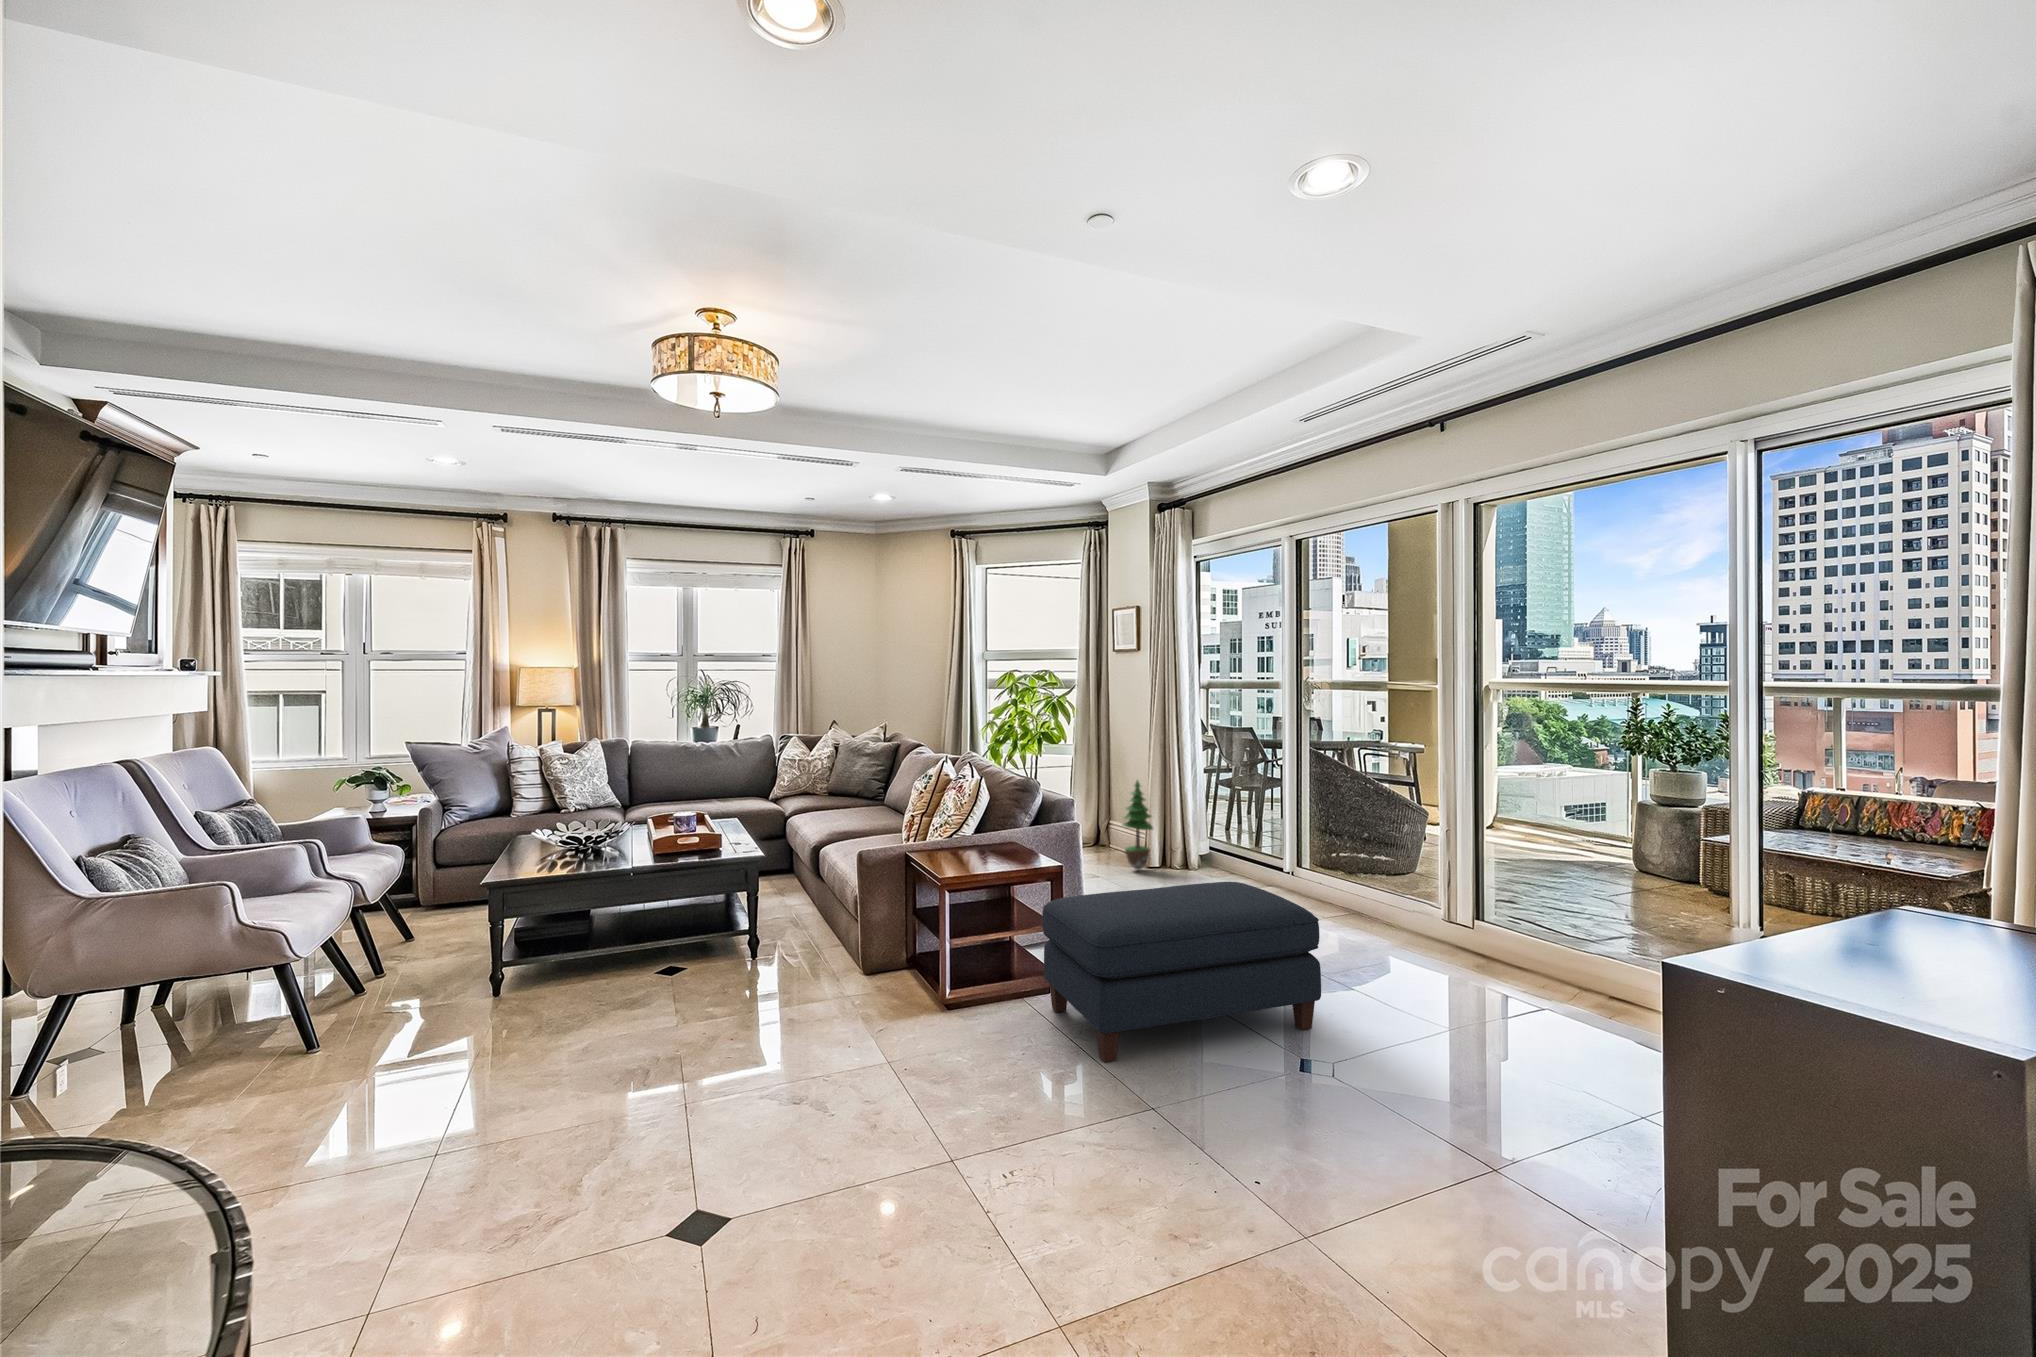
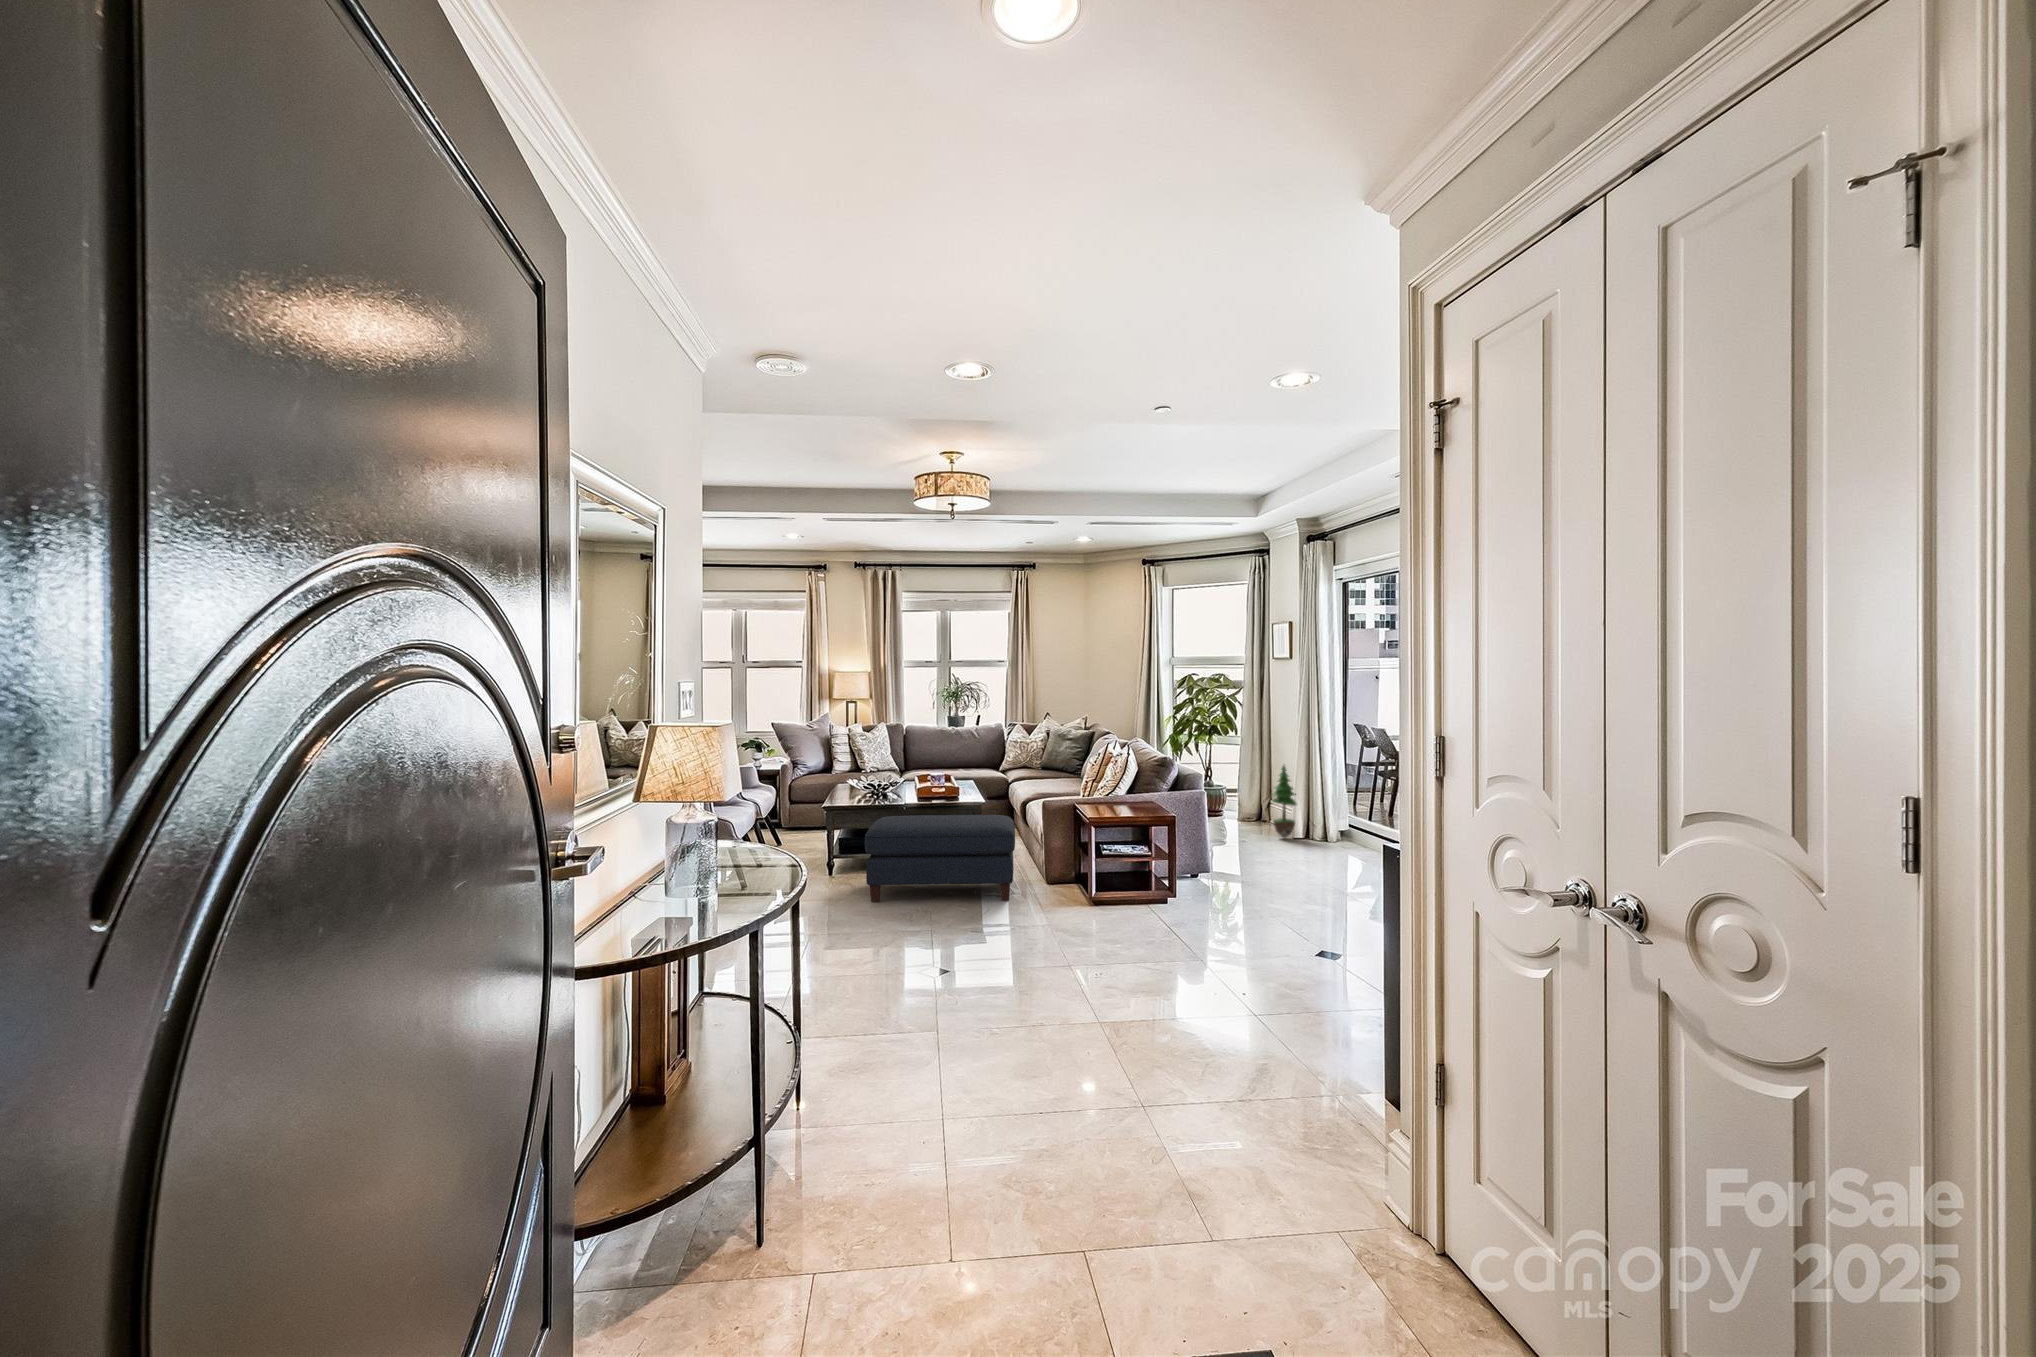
ottoman: present [1042,882,1321,1063] -> present [865,815,1015,902]

